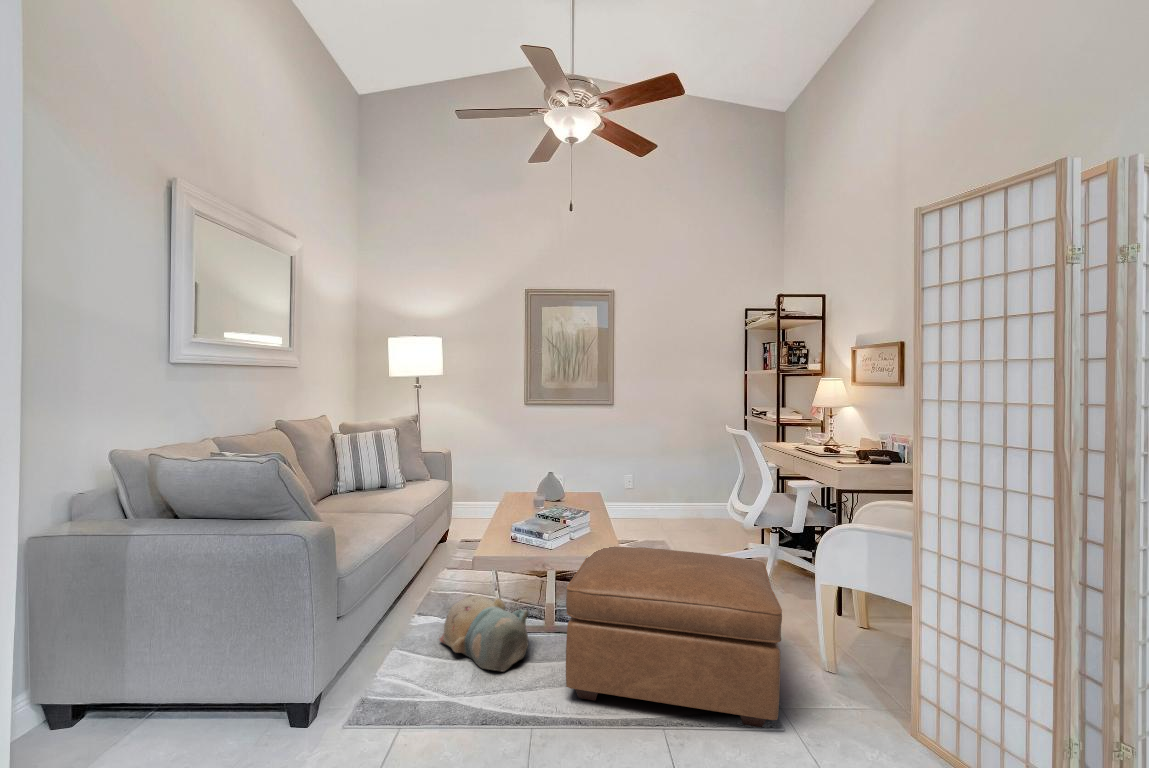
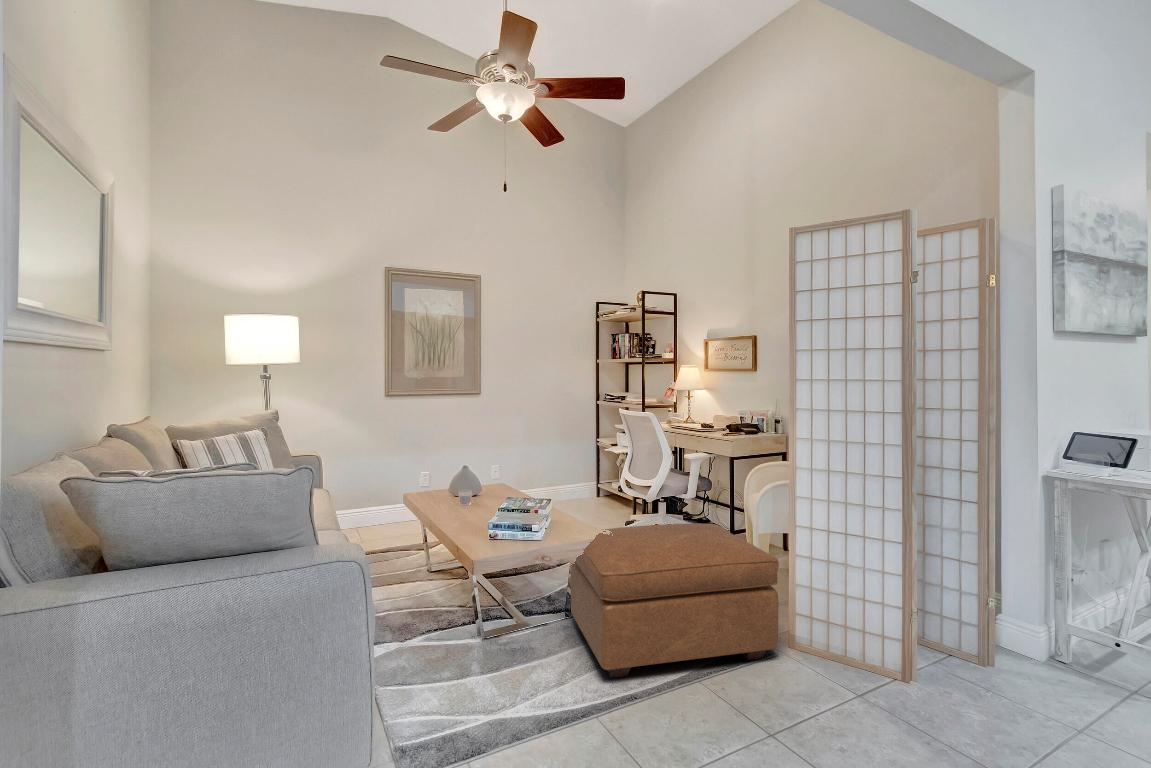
plush toy: present [439,595,529,672] -> none [425,604,535,679]

